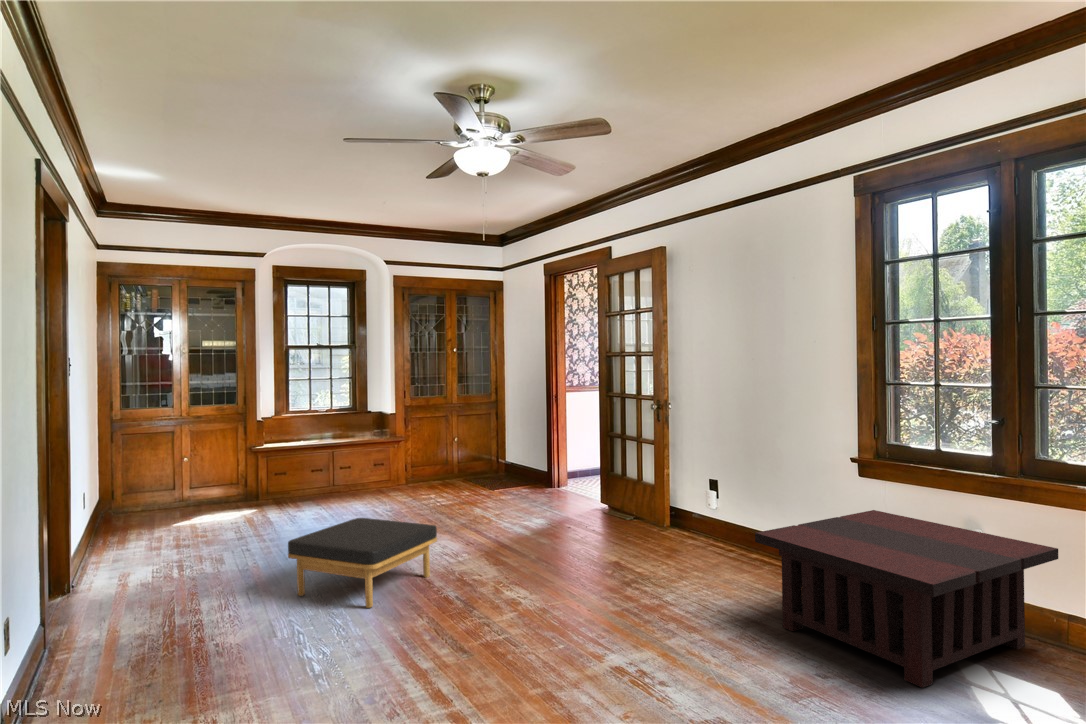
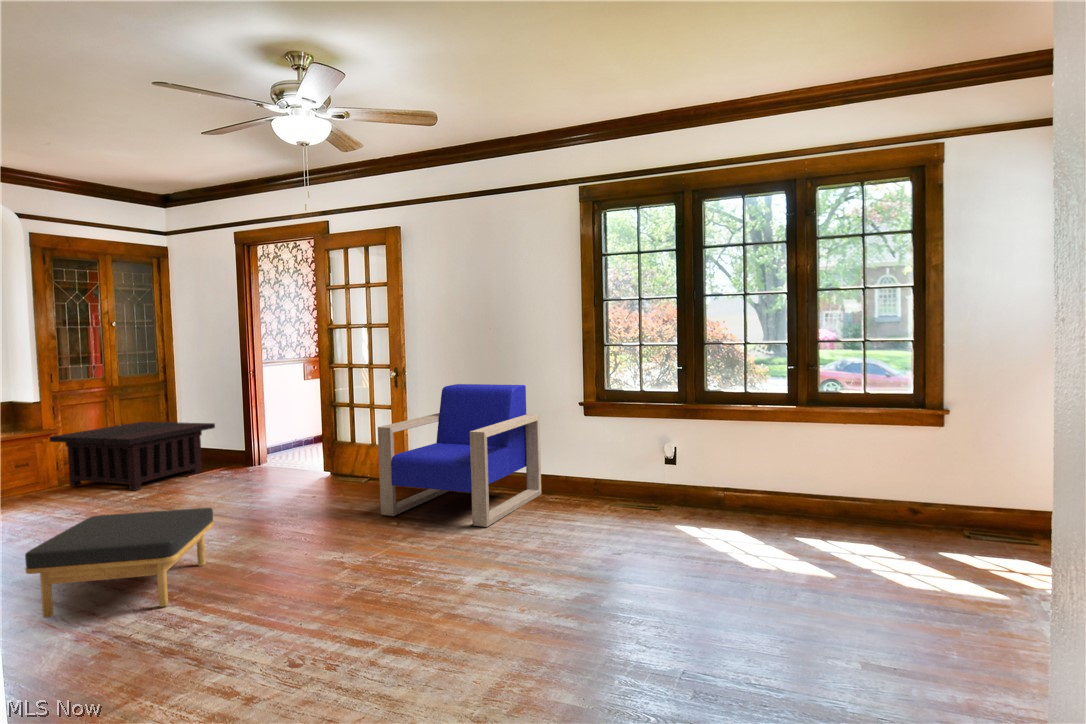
armchair: none [606,423,805,596] -> present [378,384,541,527]
coffee table: present [755,510,1058,688] -> present [49,422,215,490]

